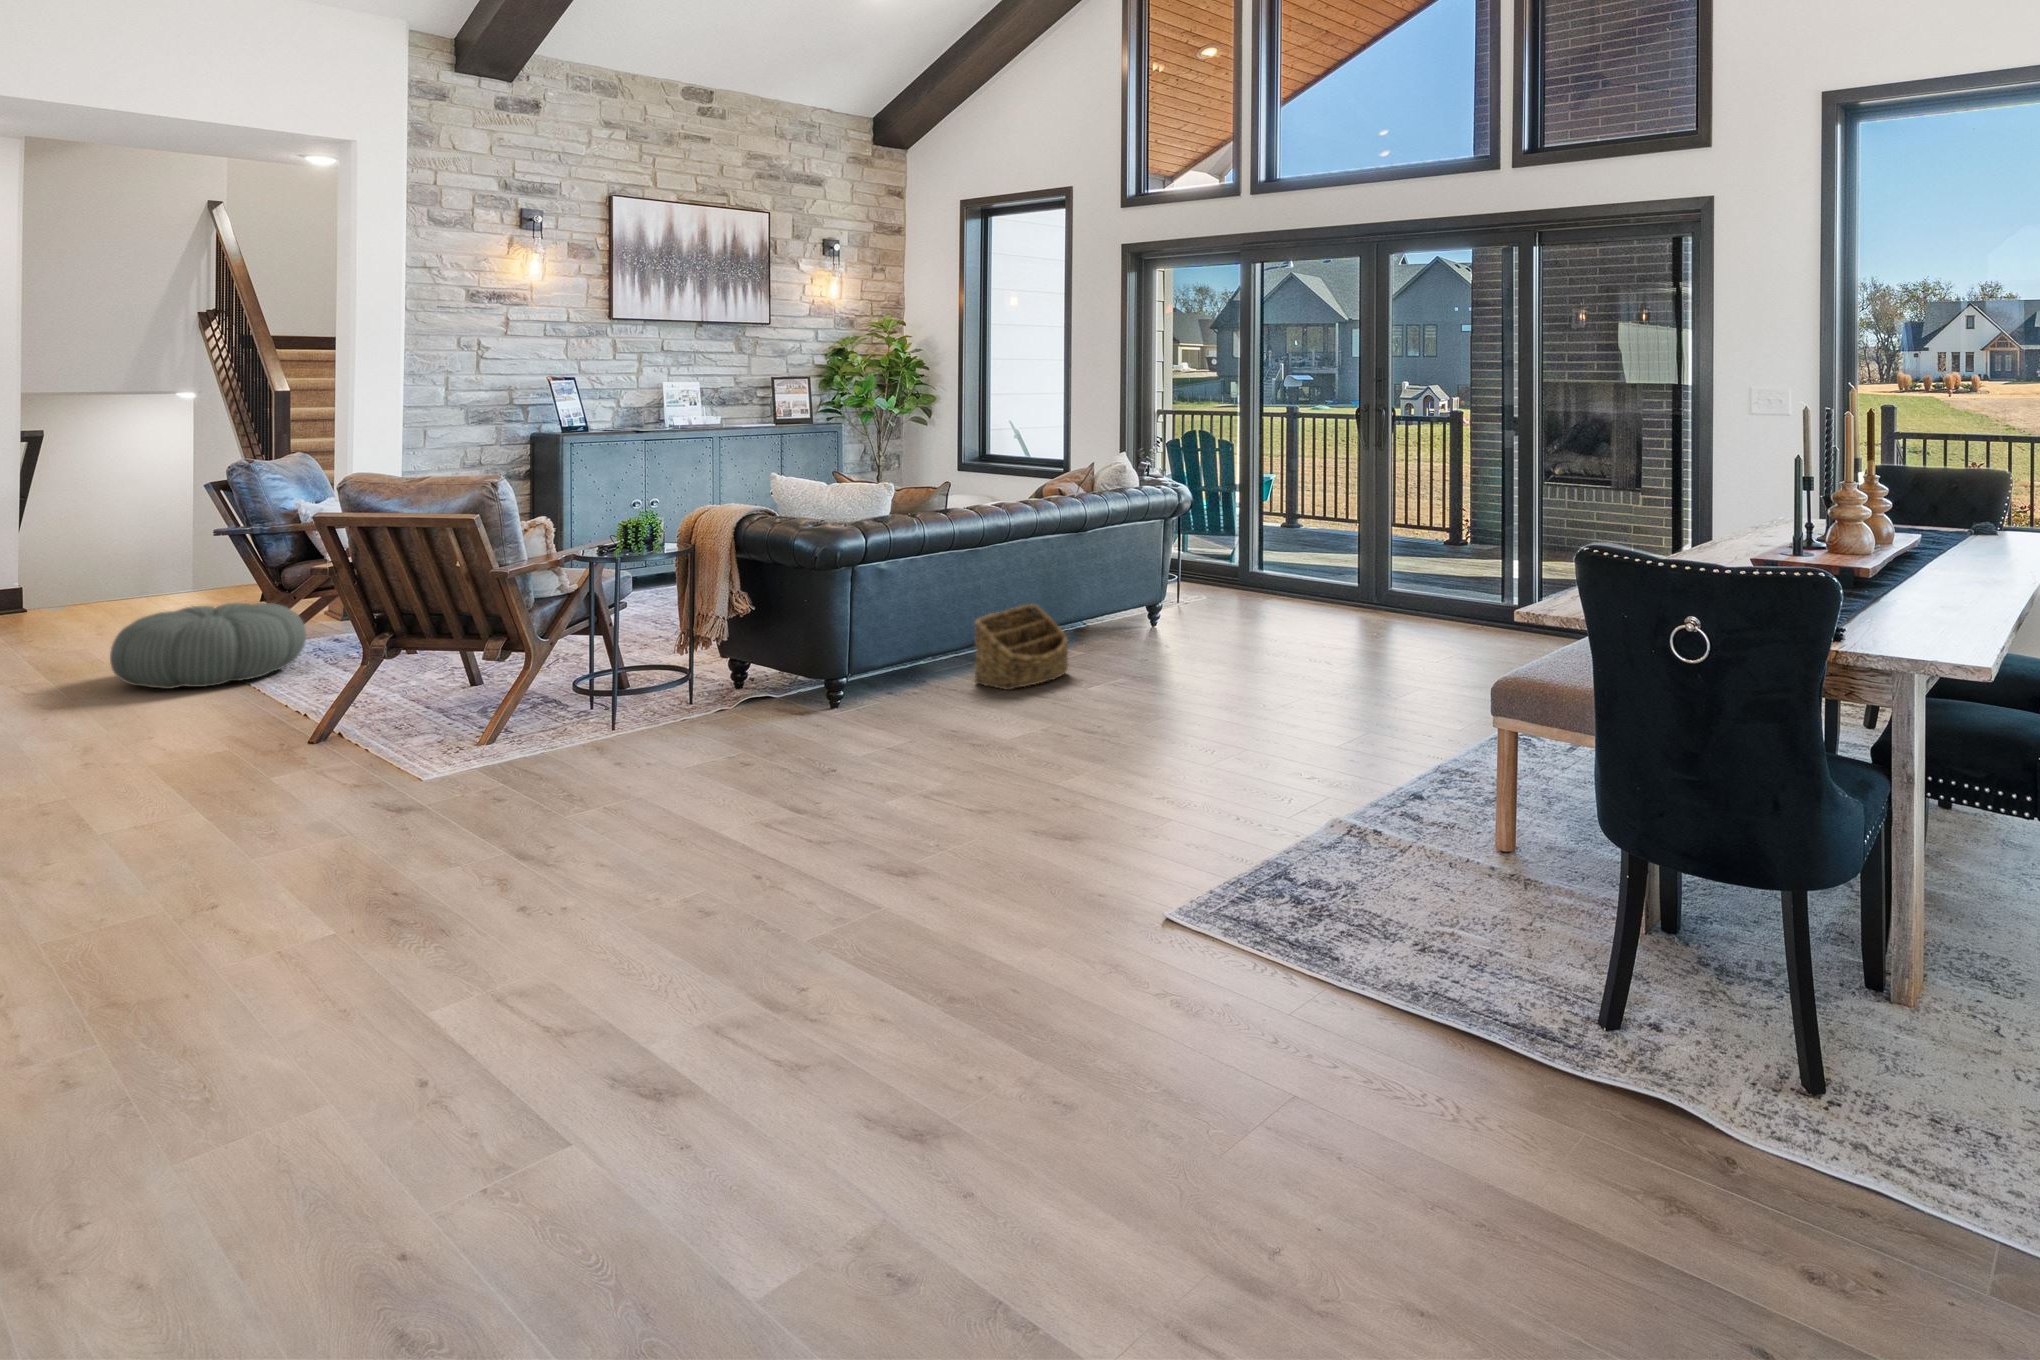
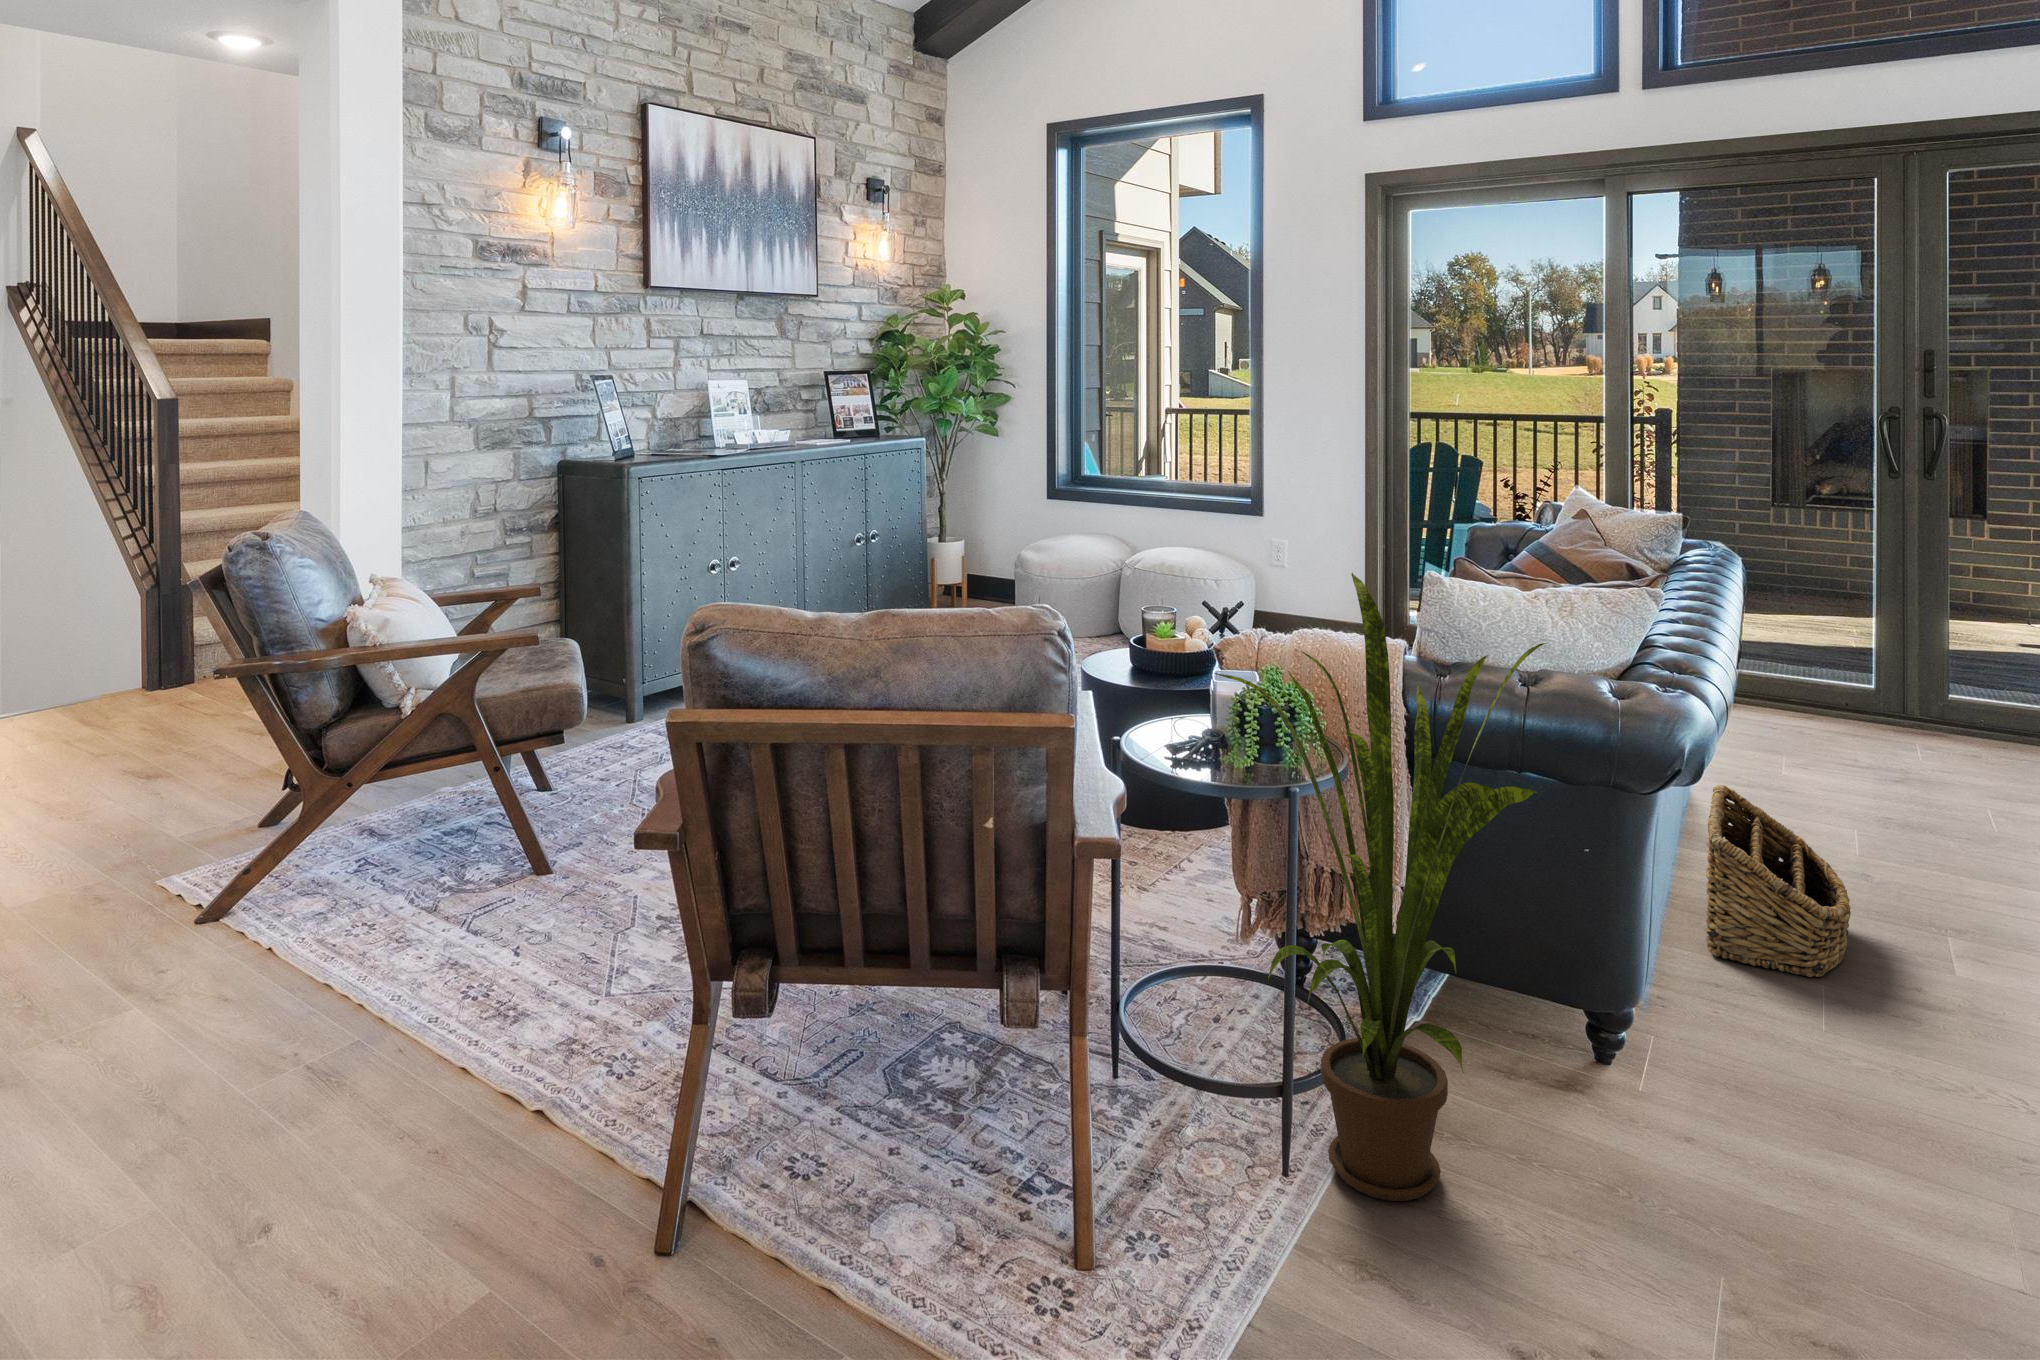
house plant: none [594,472,743,740] -> present [1215,573,1546,1201]
pouf: present [110,603,306,689] -> none [75,799,397,1002]

